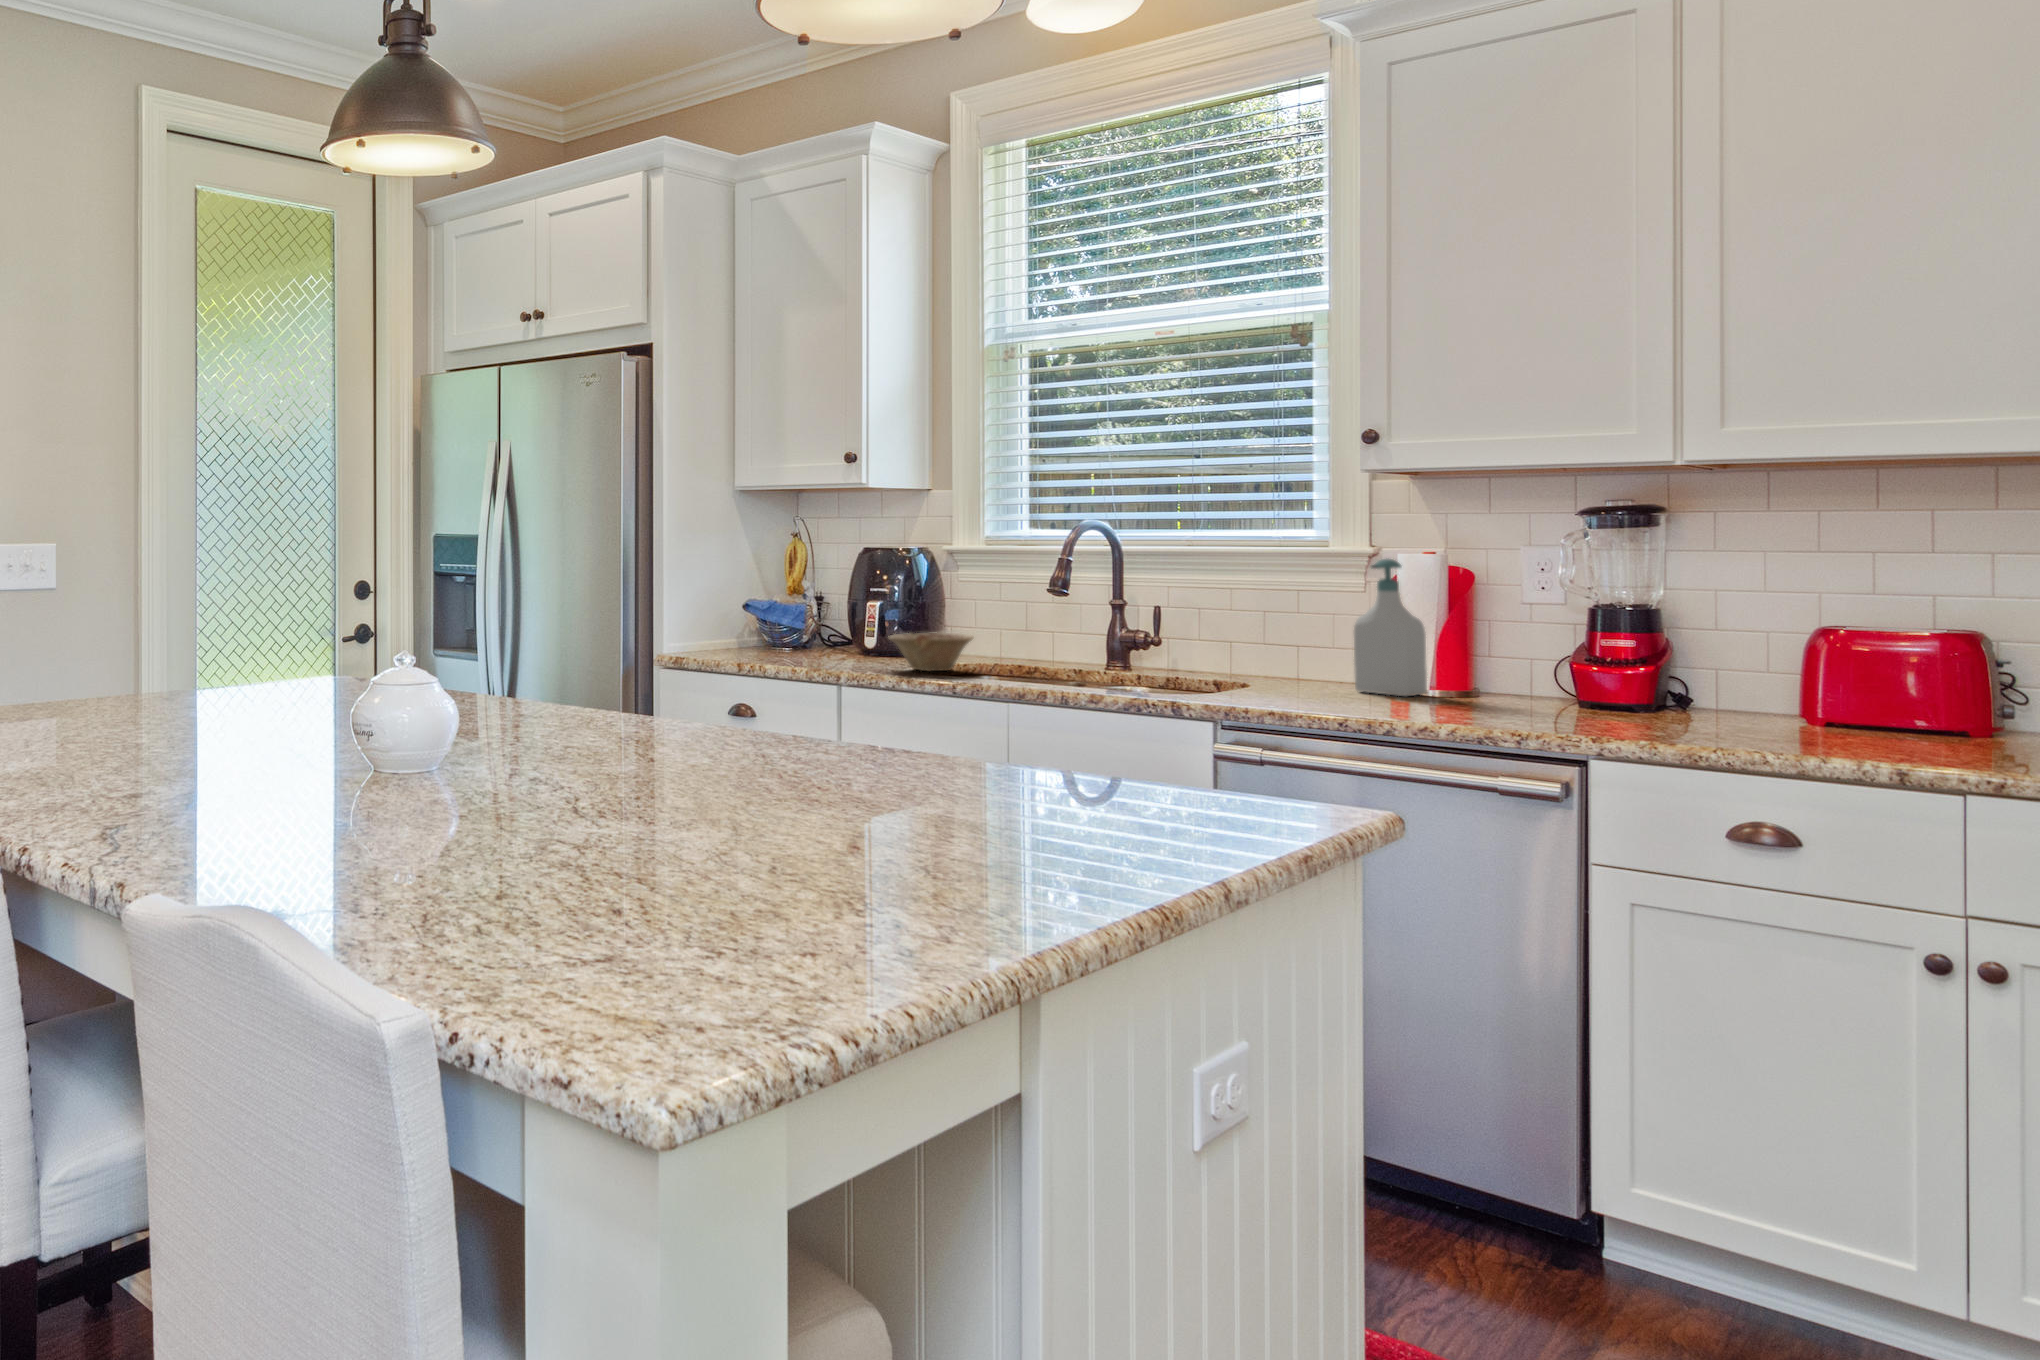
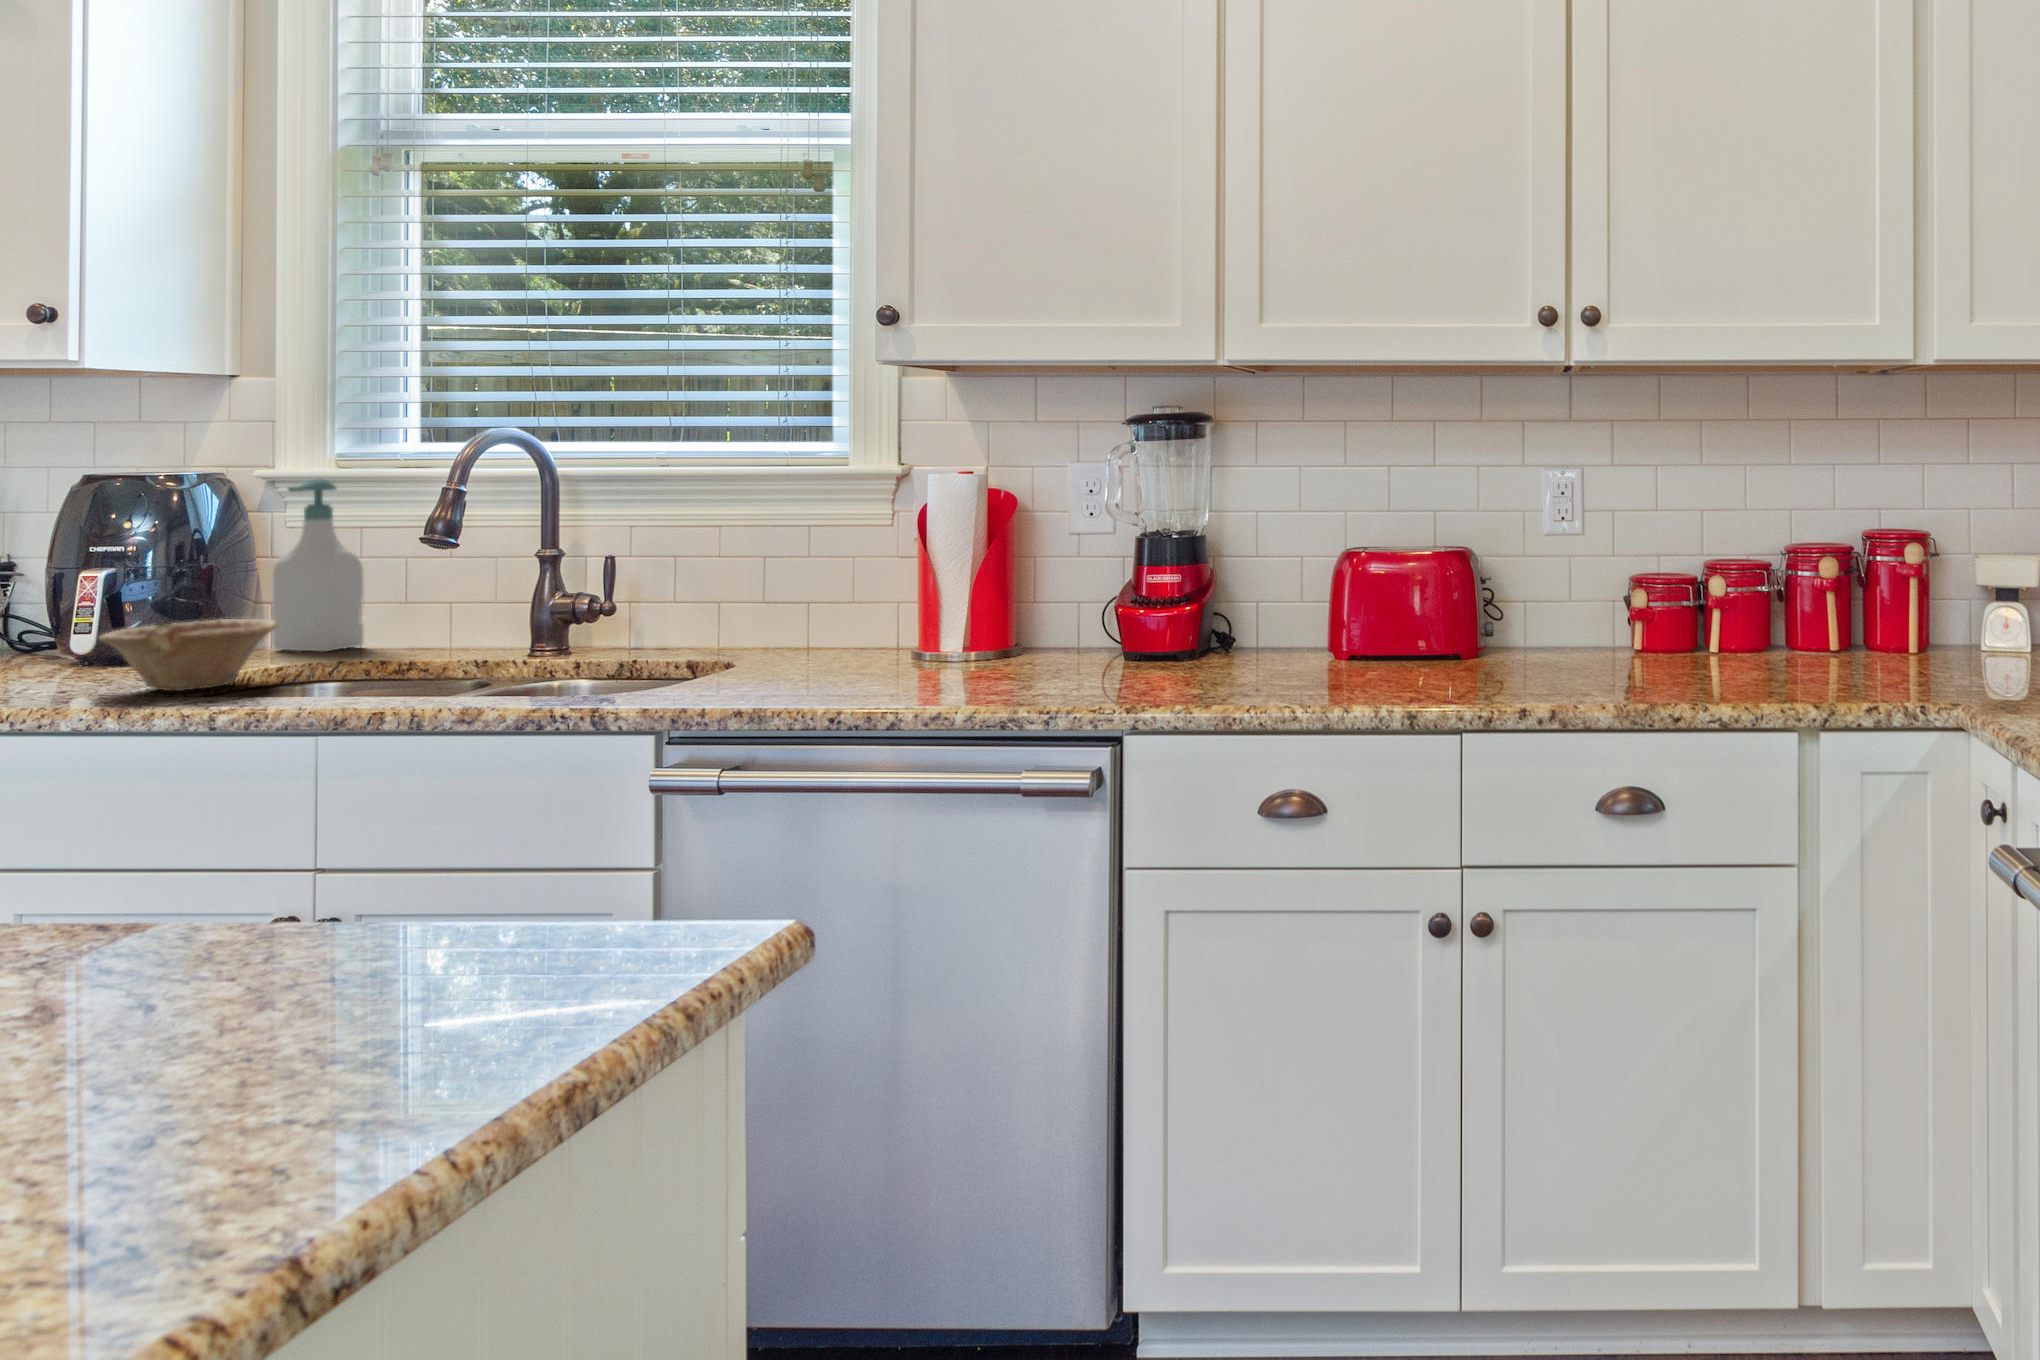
soap bottle: present [1354,559,1427,696] -> present [273,479,363,651]

